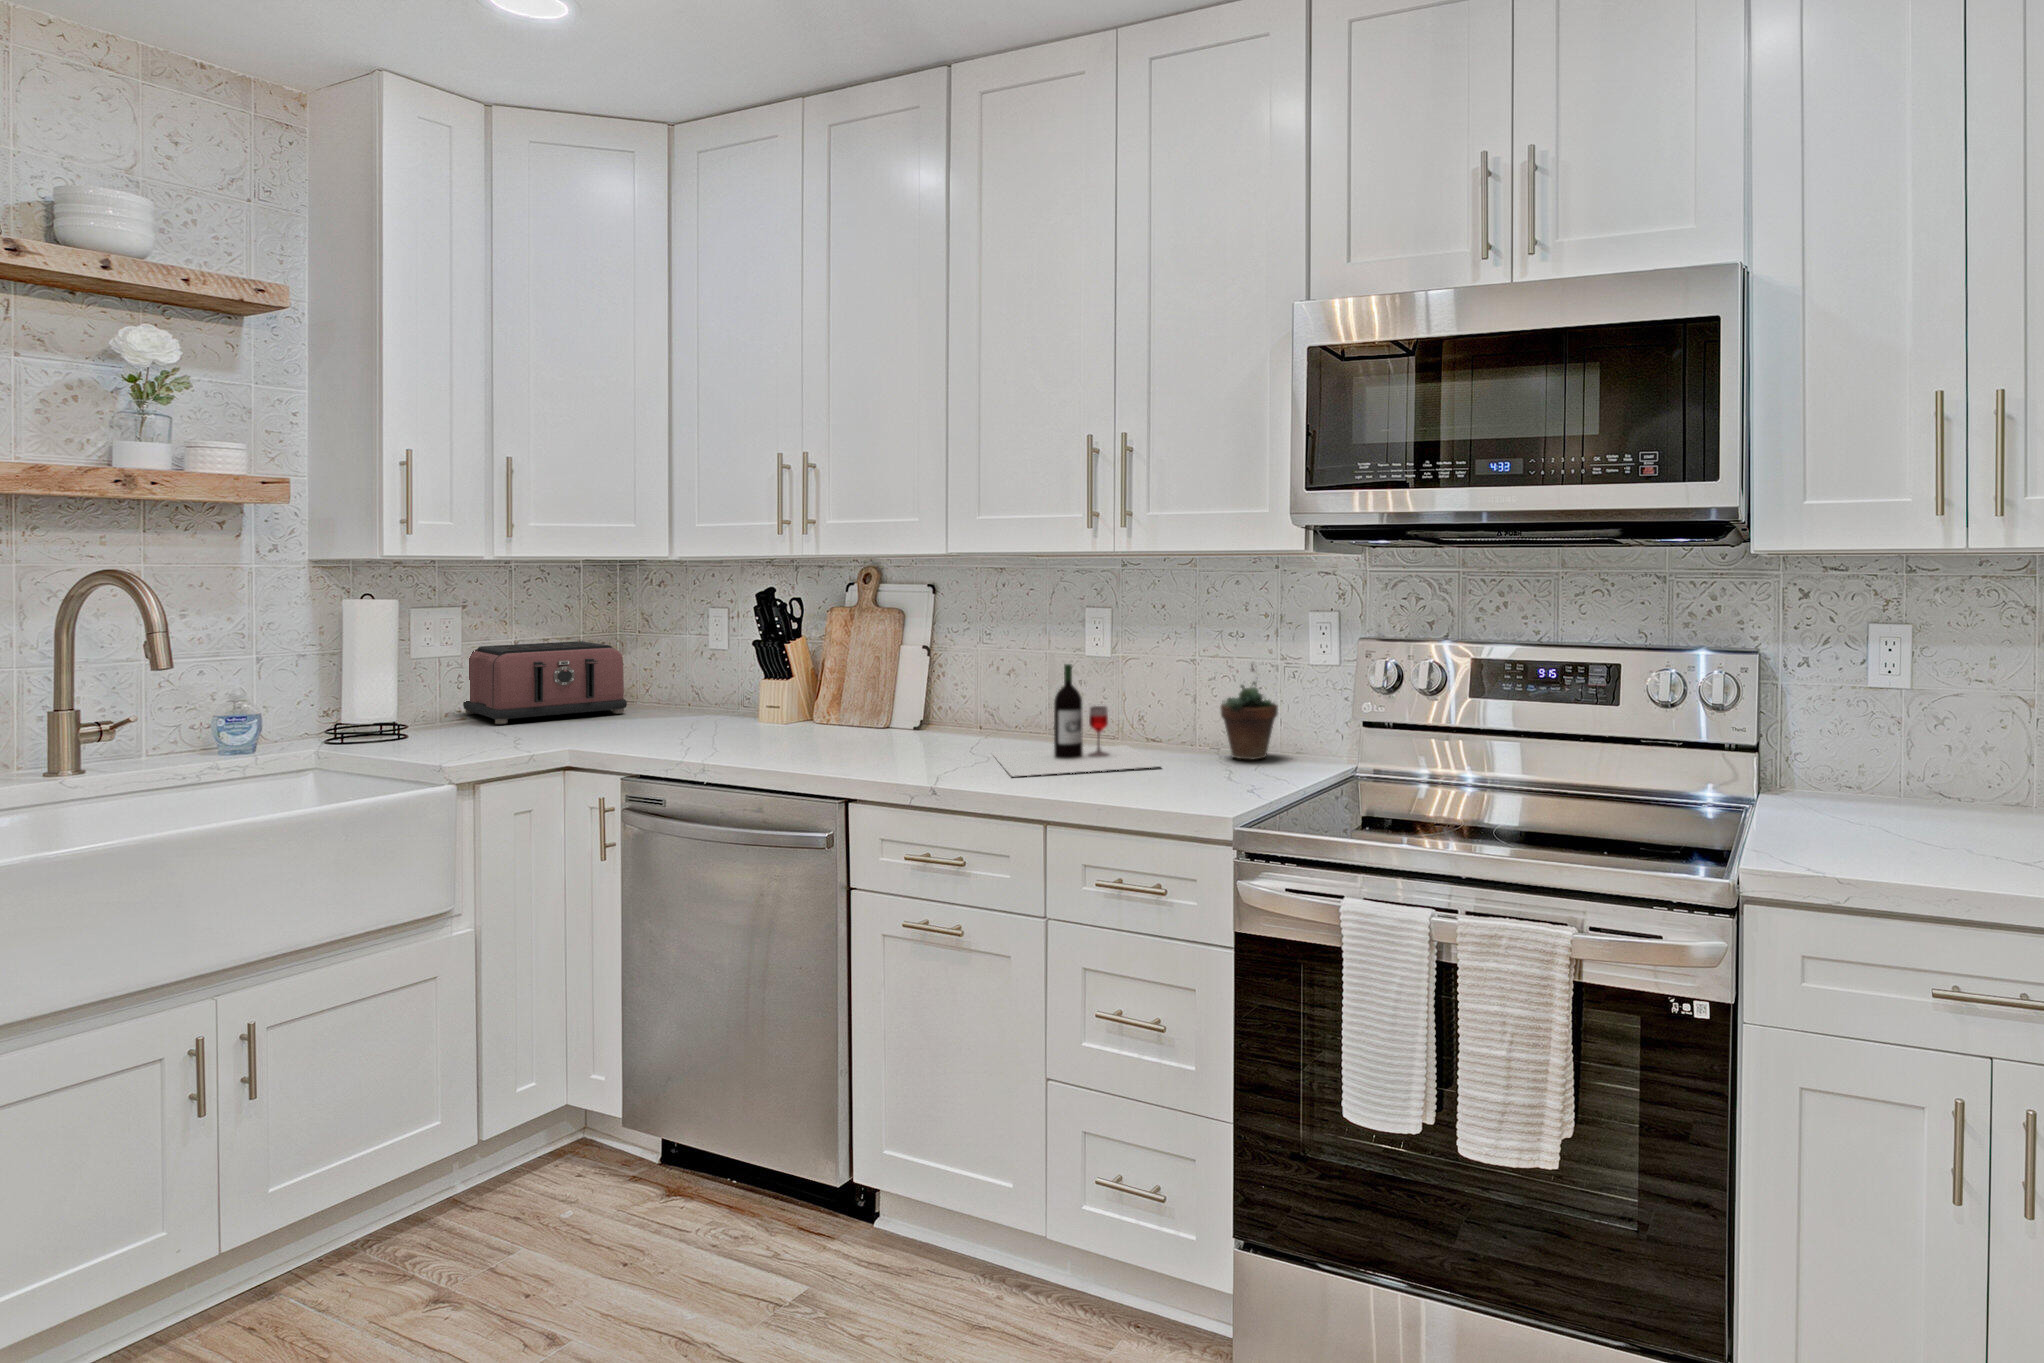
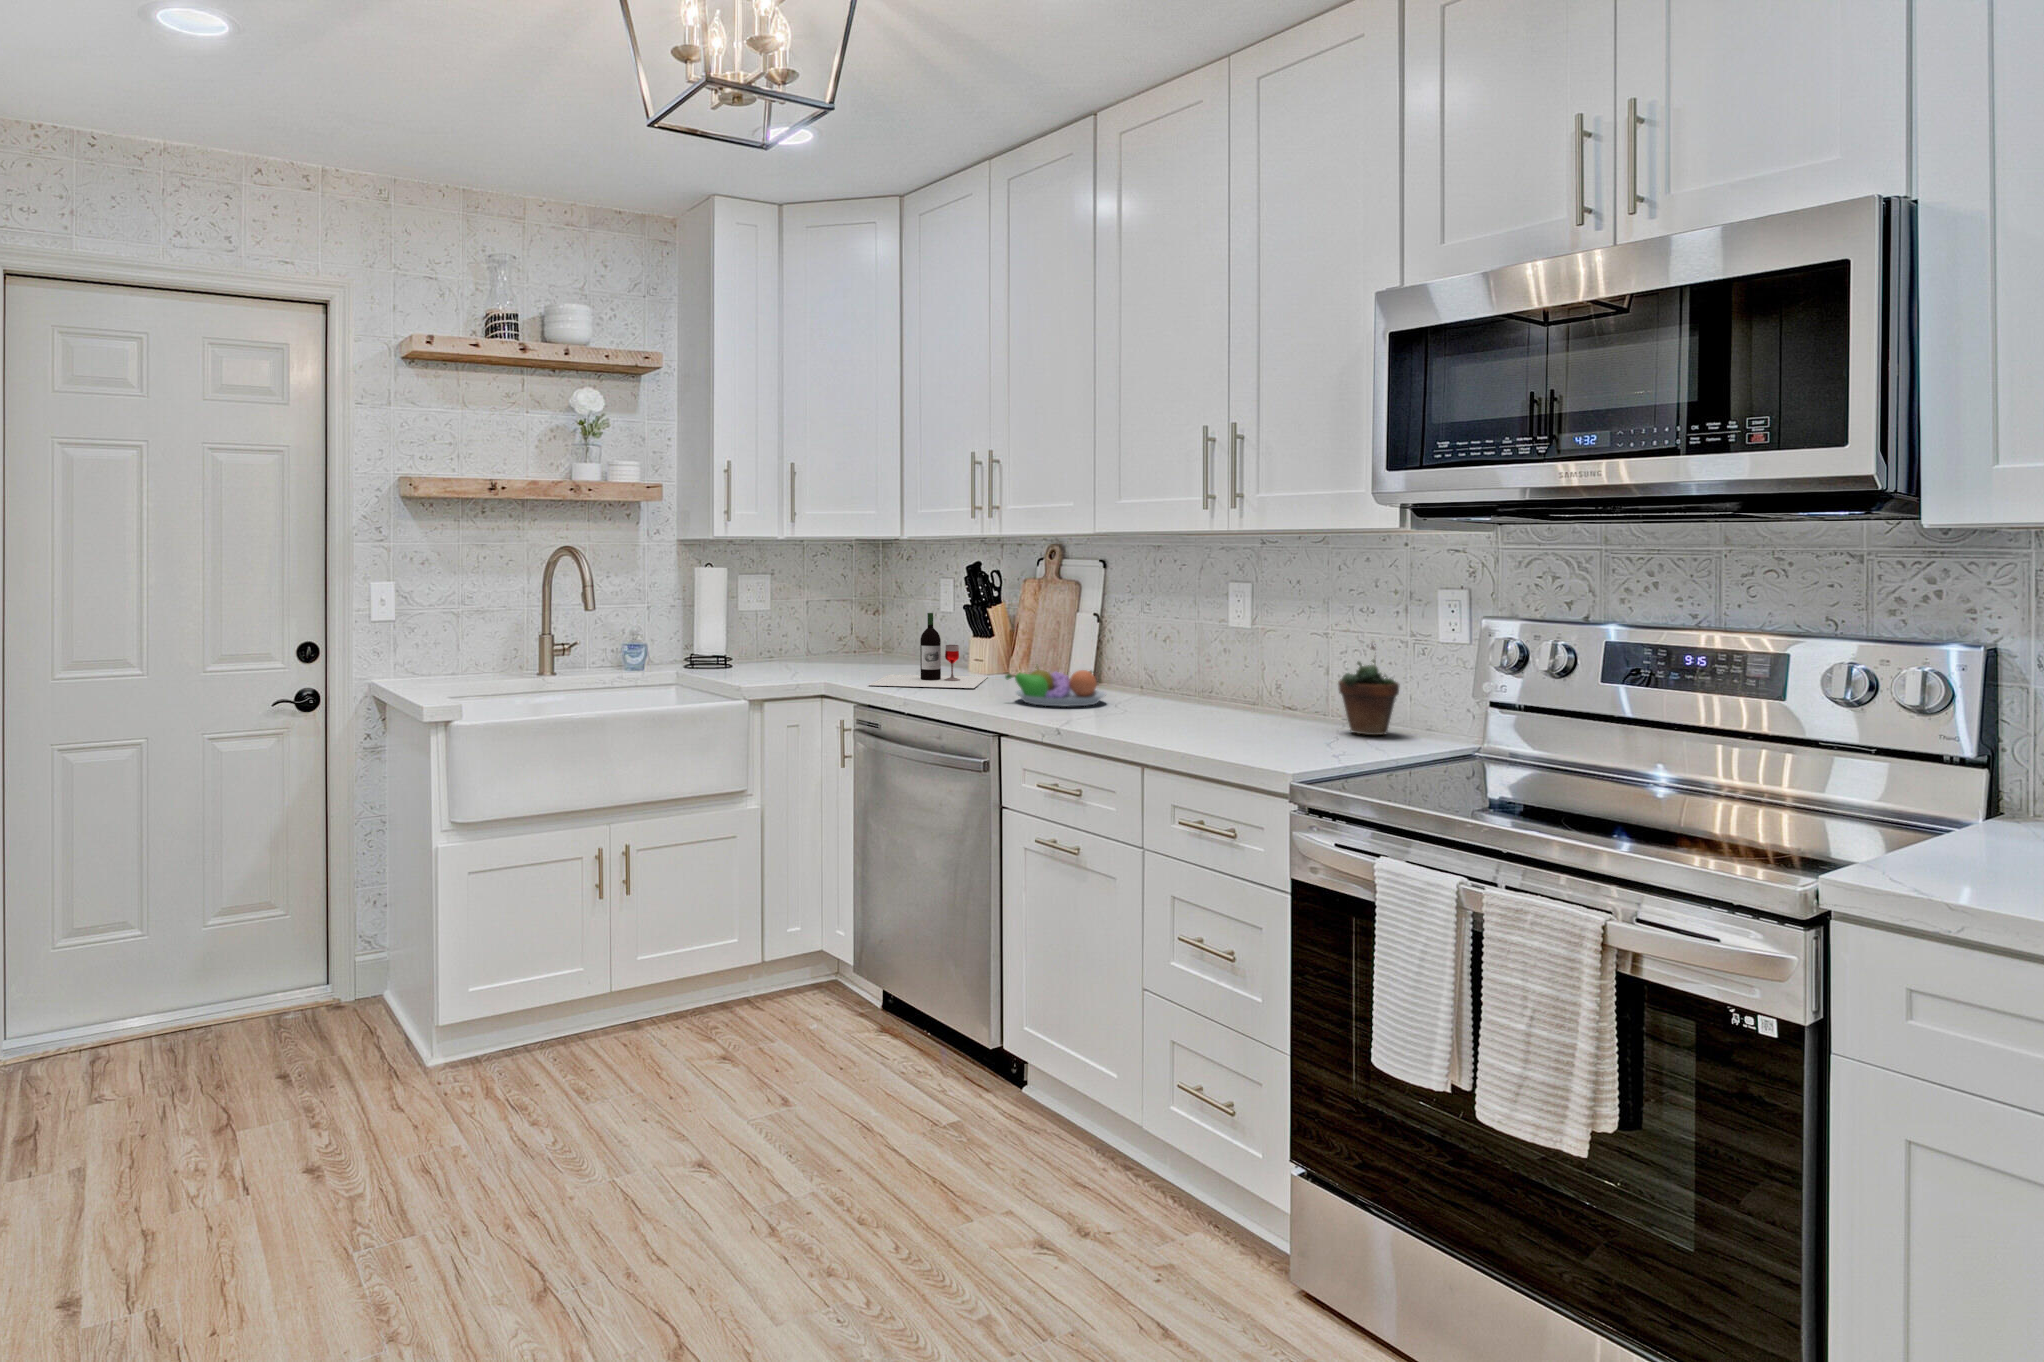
toaster: present [463,641,627,724] -> none [773,604,878,664]
wine bottle: present [993,664,1160,776] -> present [869,613,987,688]
fruit bowl: none [839,706,959,756] -> present [1005,666,1106,707]

